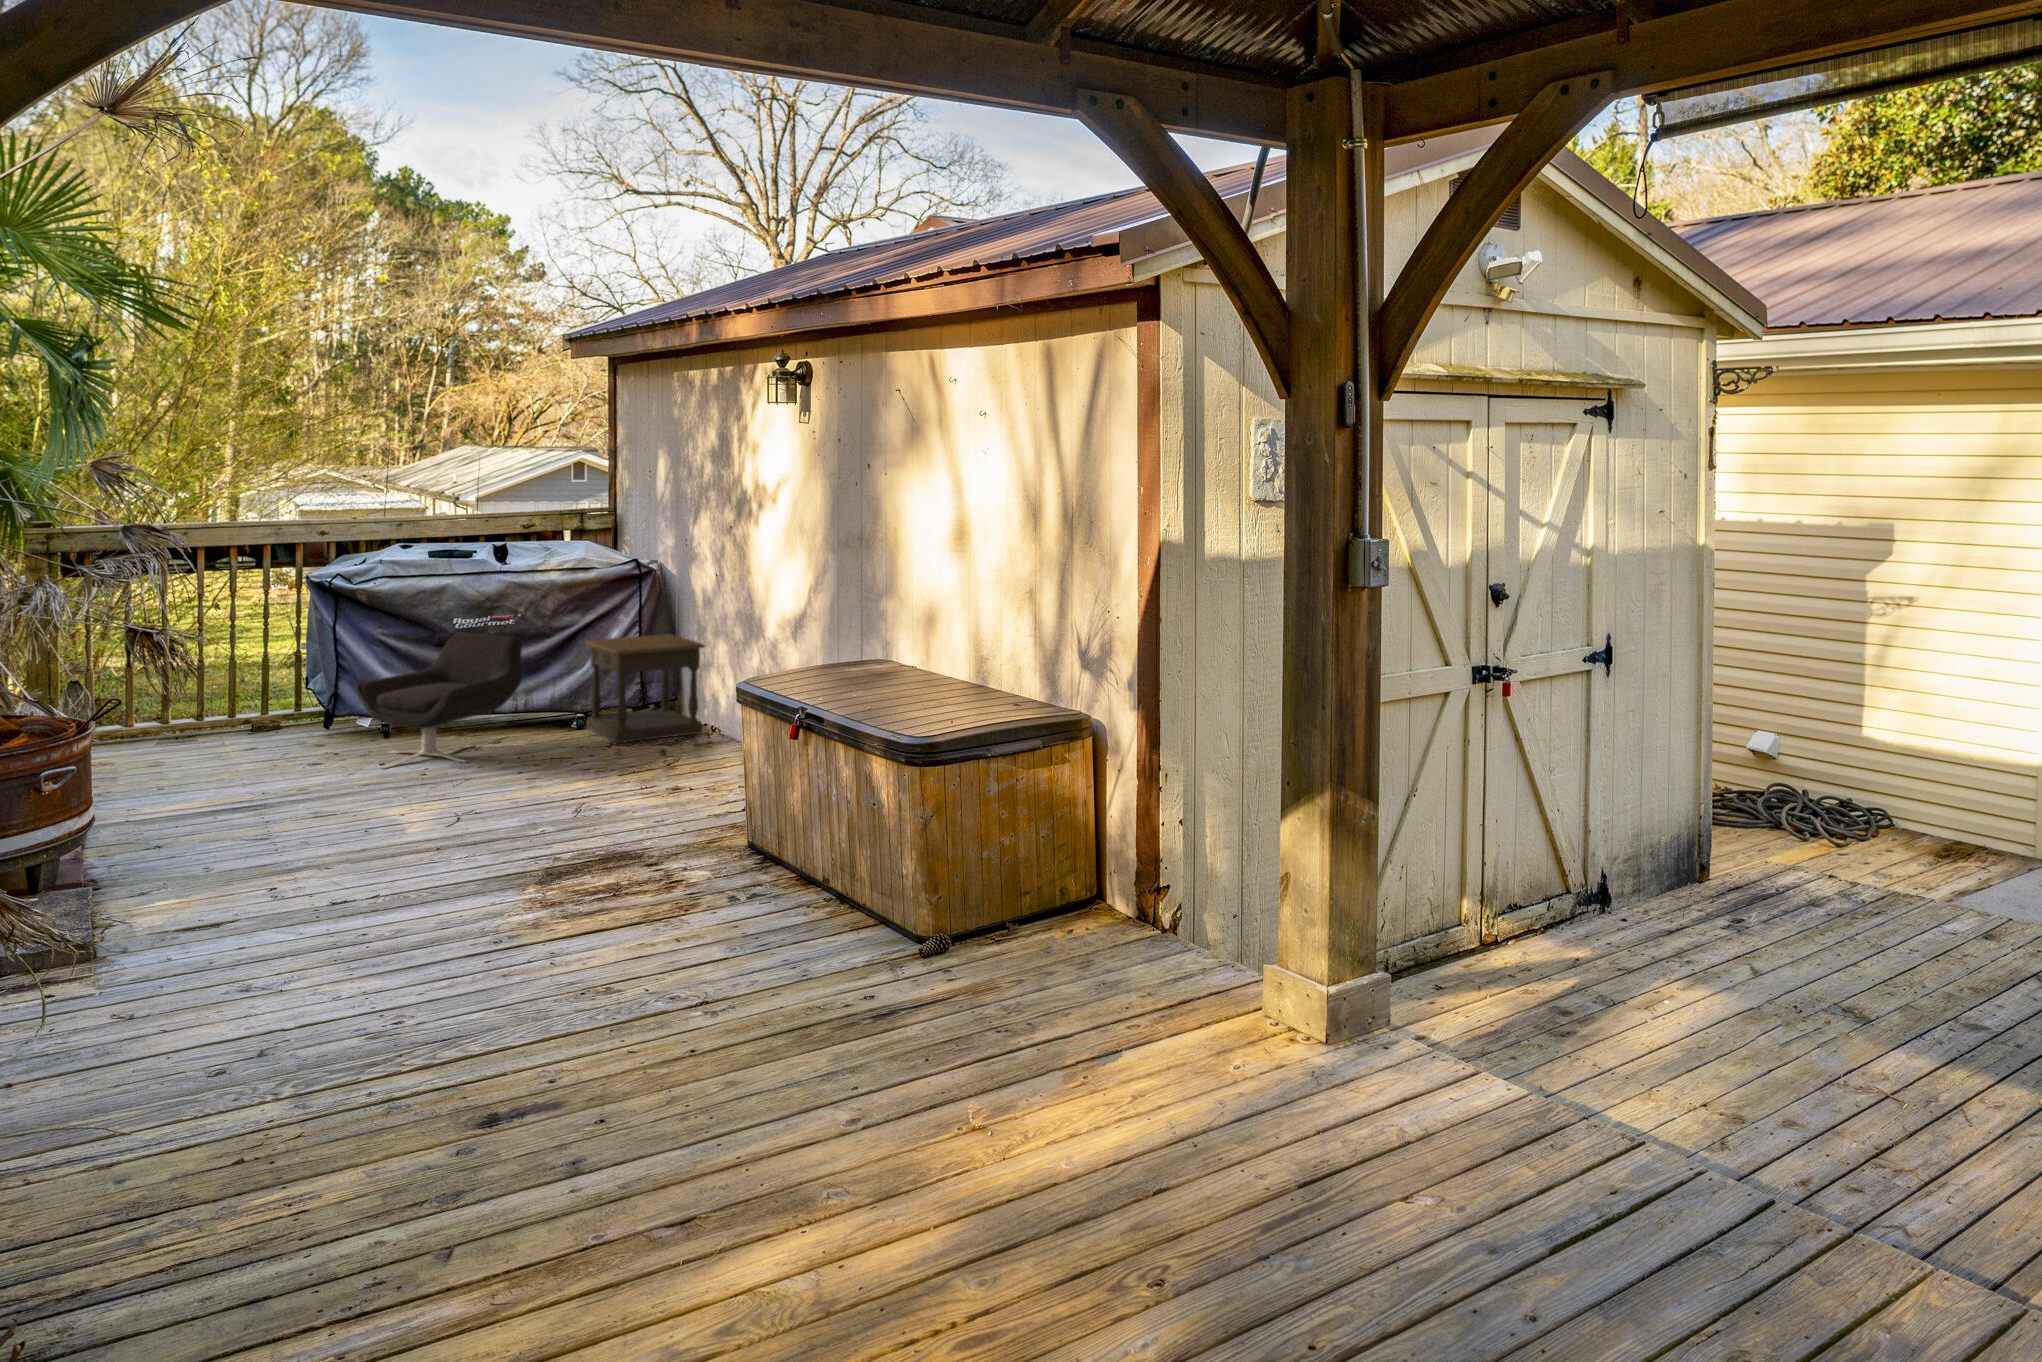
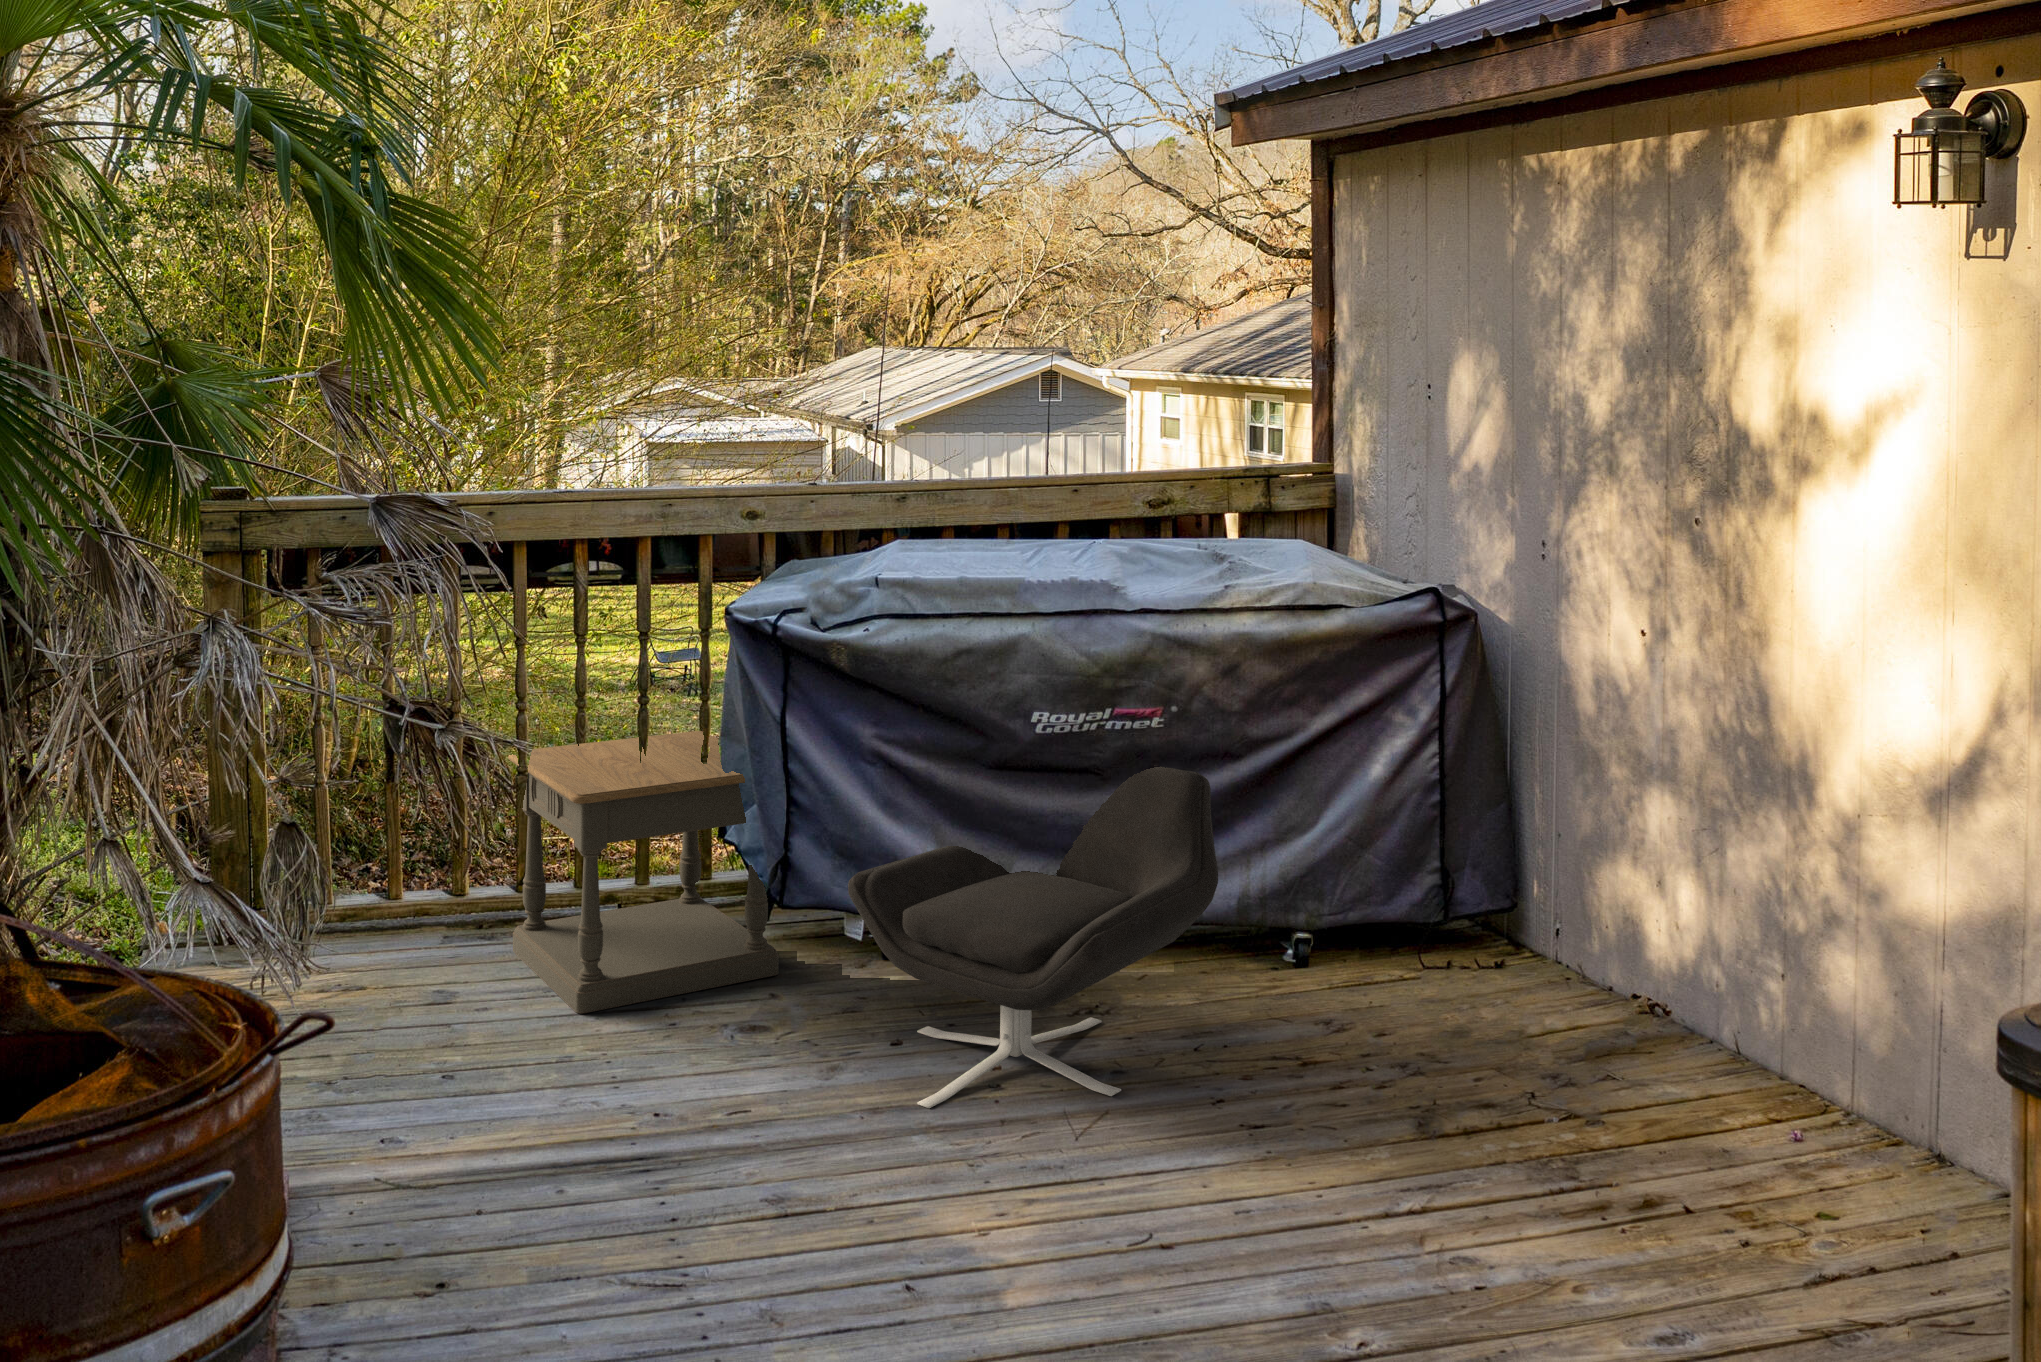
side table: present [586,634,705,743] -> present [508,731,779,1013]

